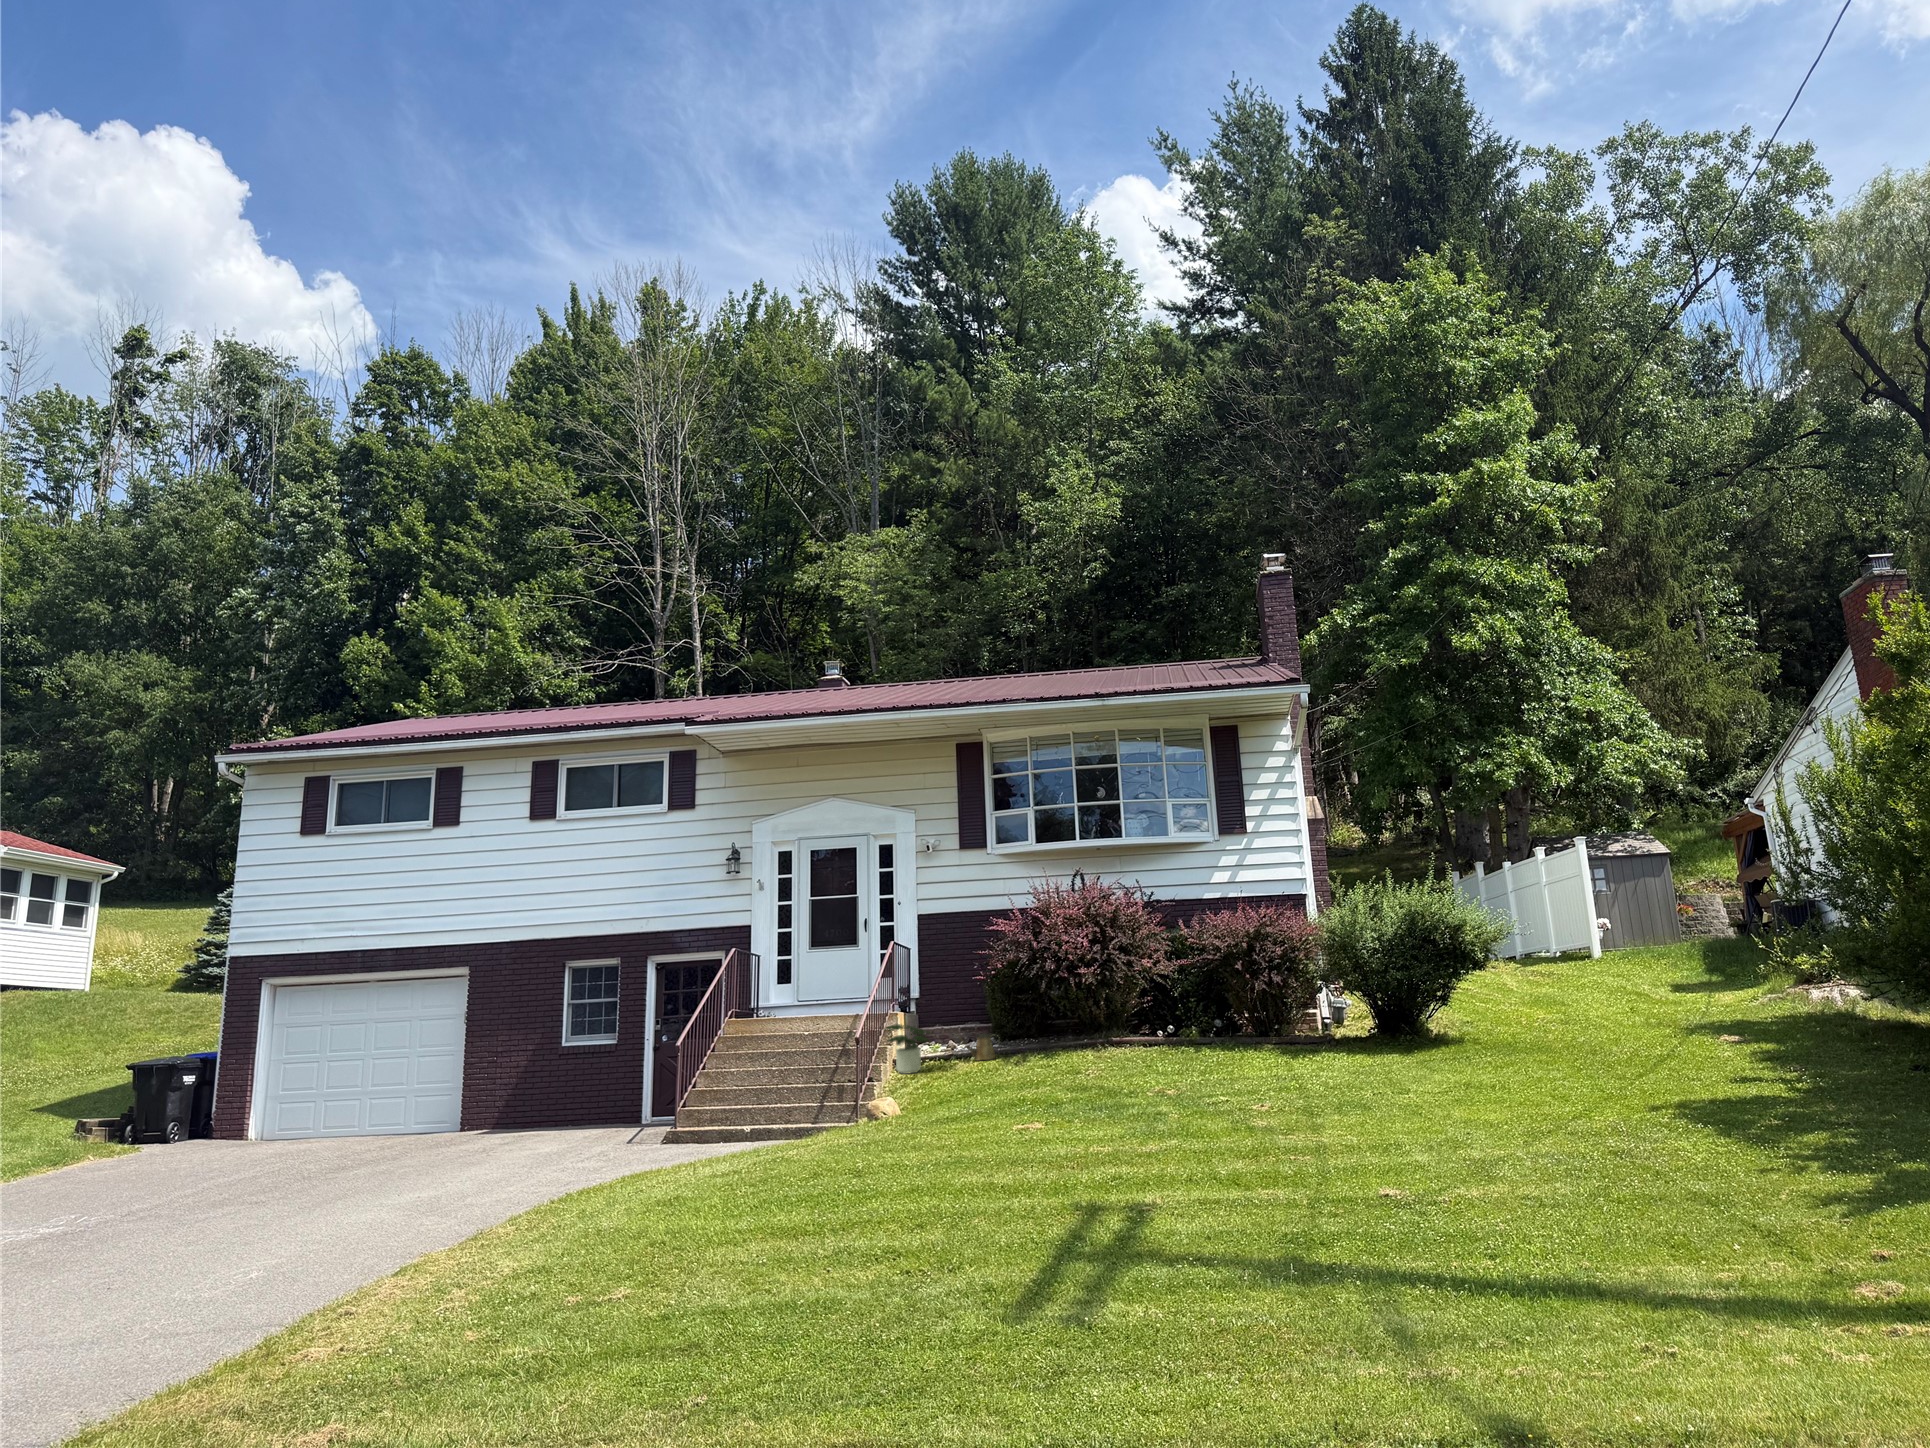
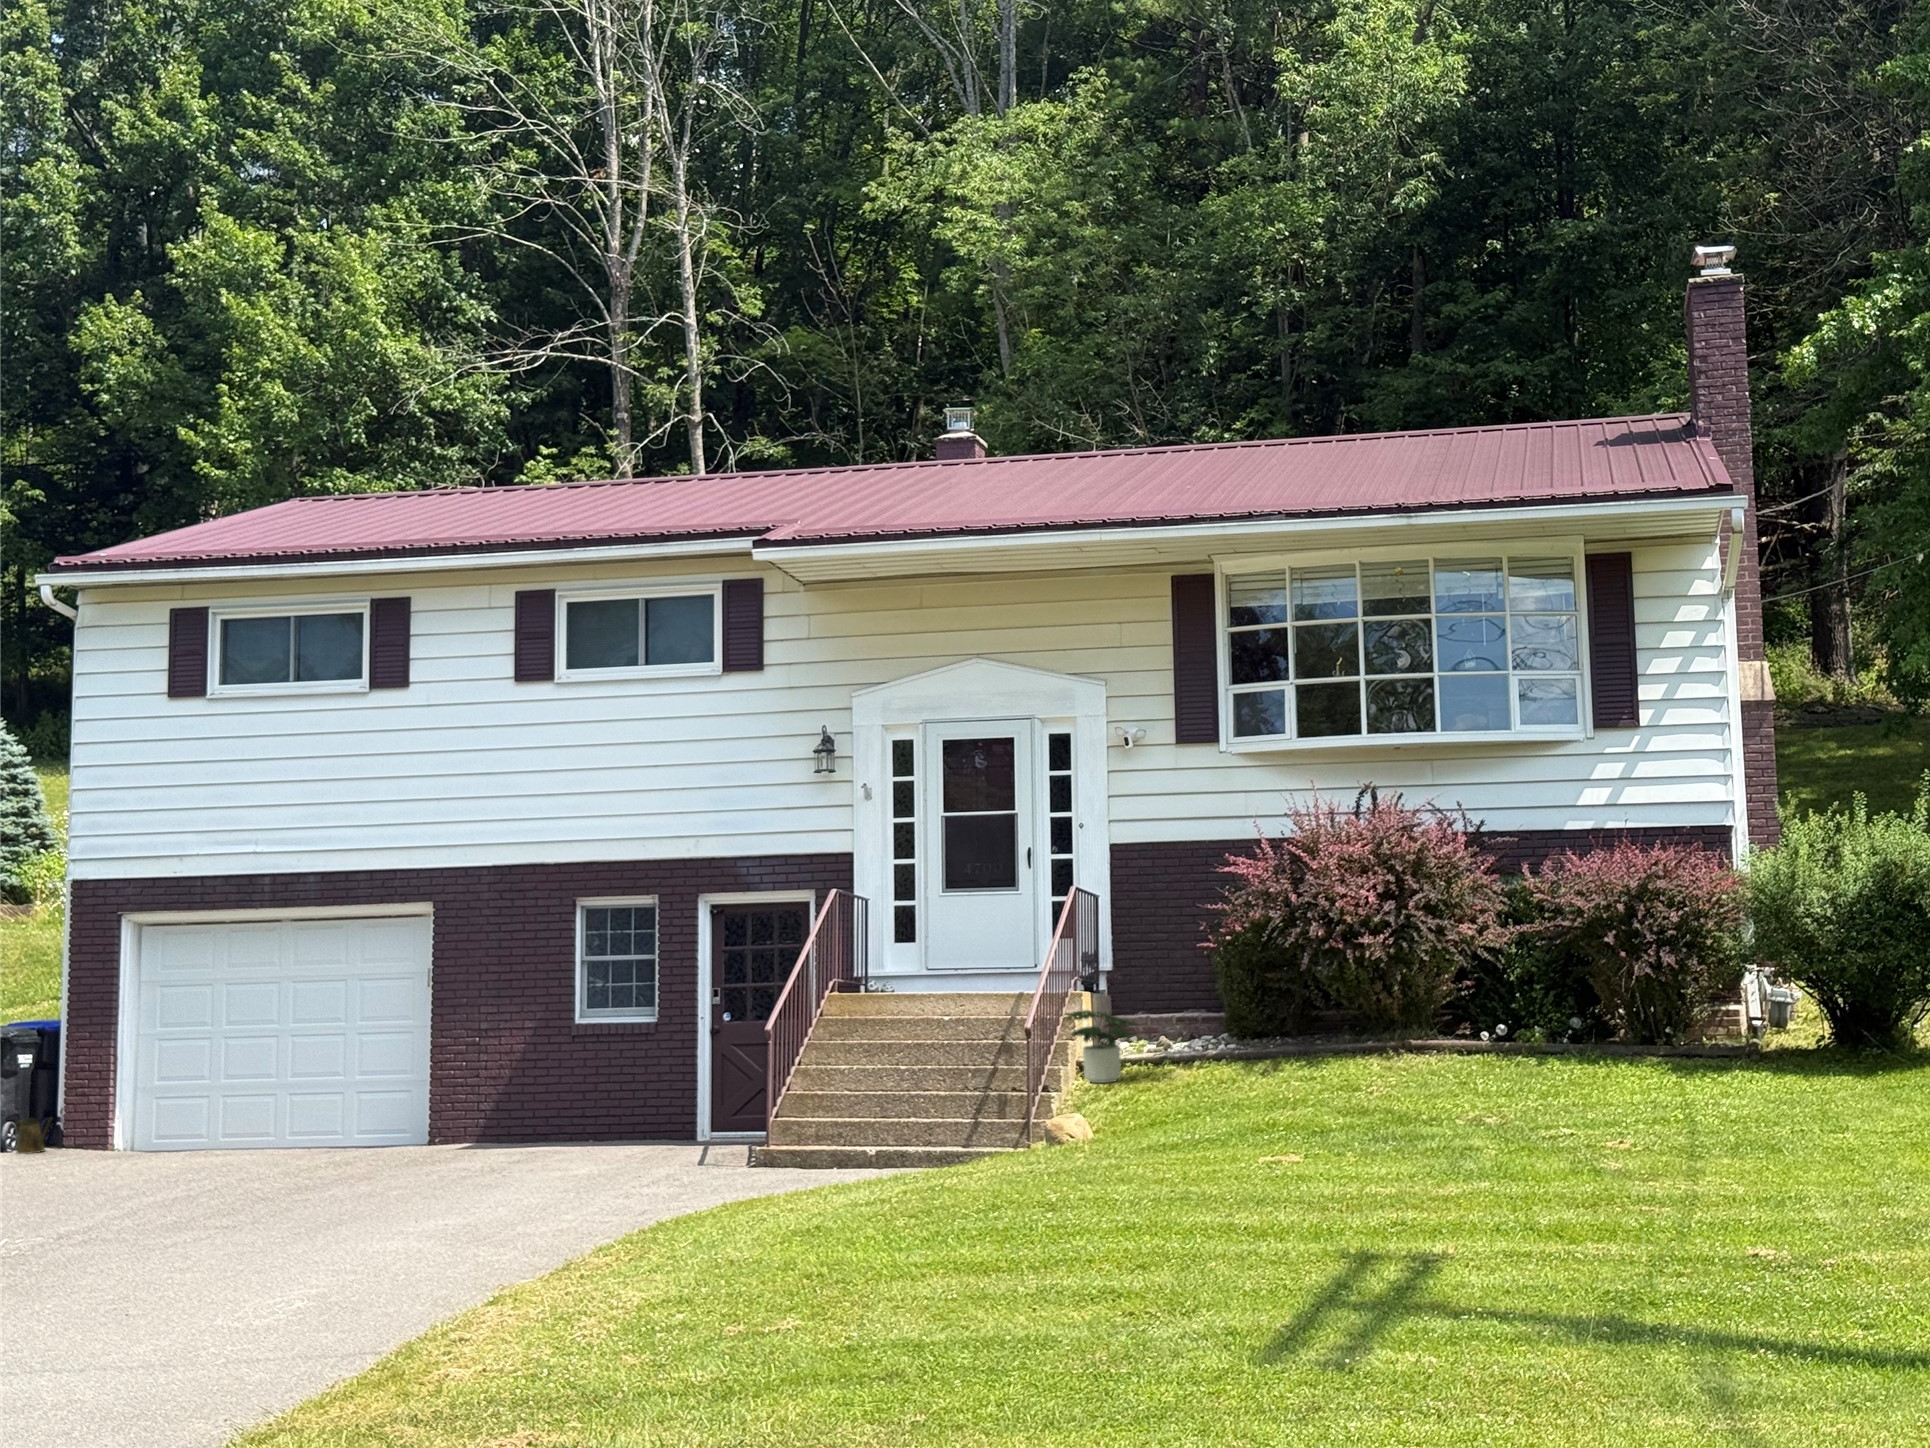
watering can: present [958,1034,998,1061] -> present [16,1118,52,1154]

